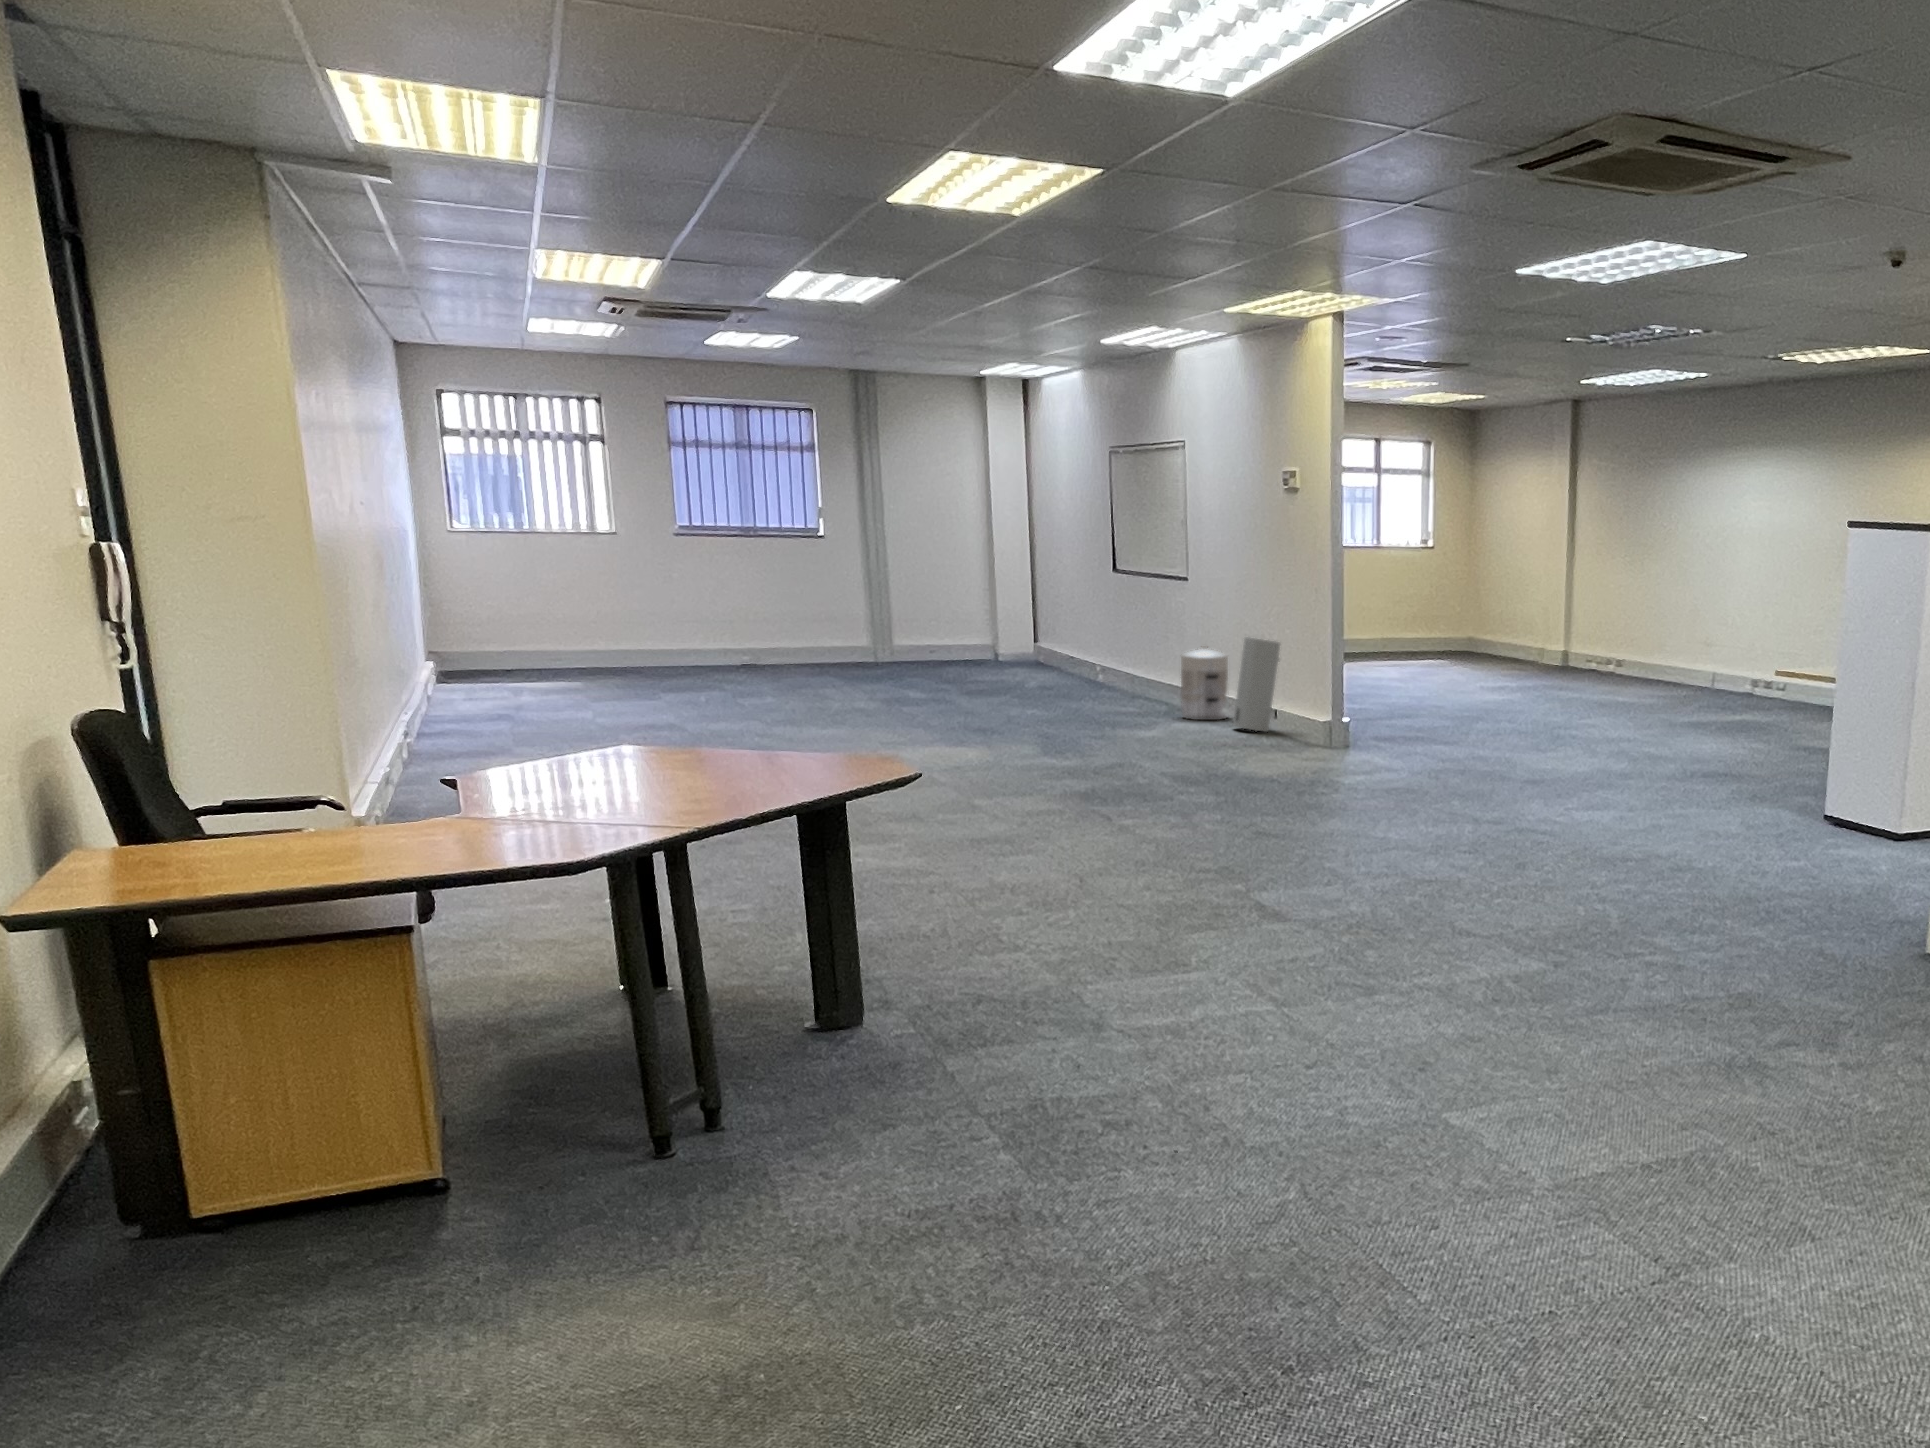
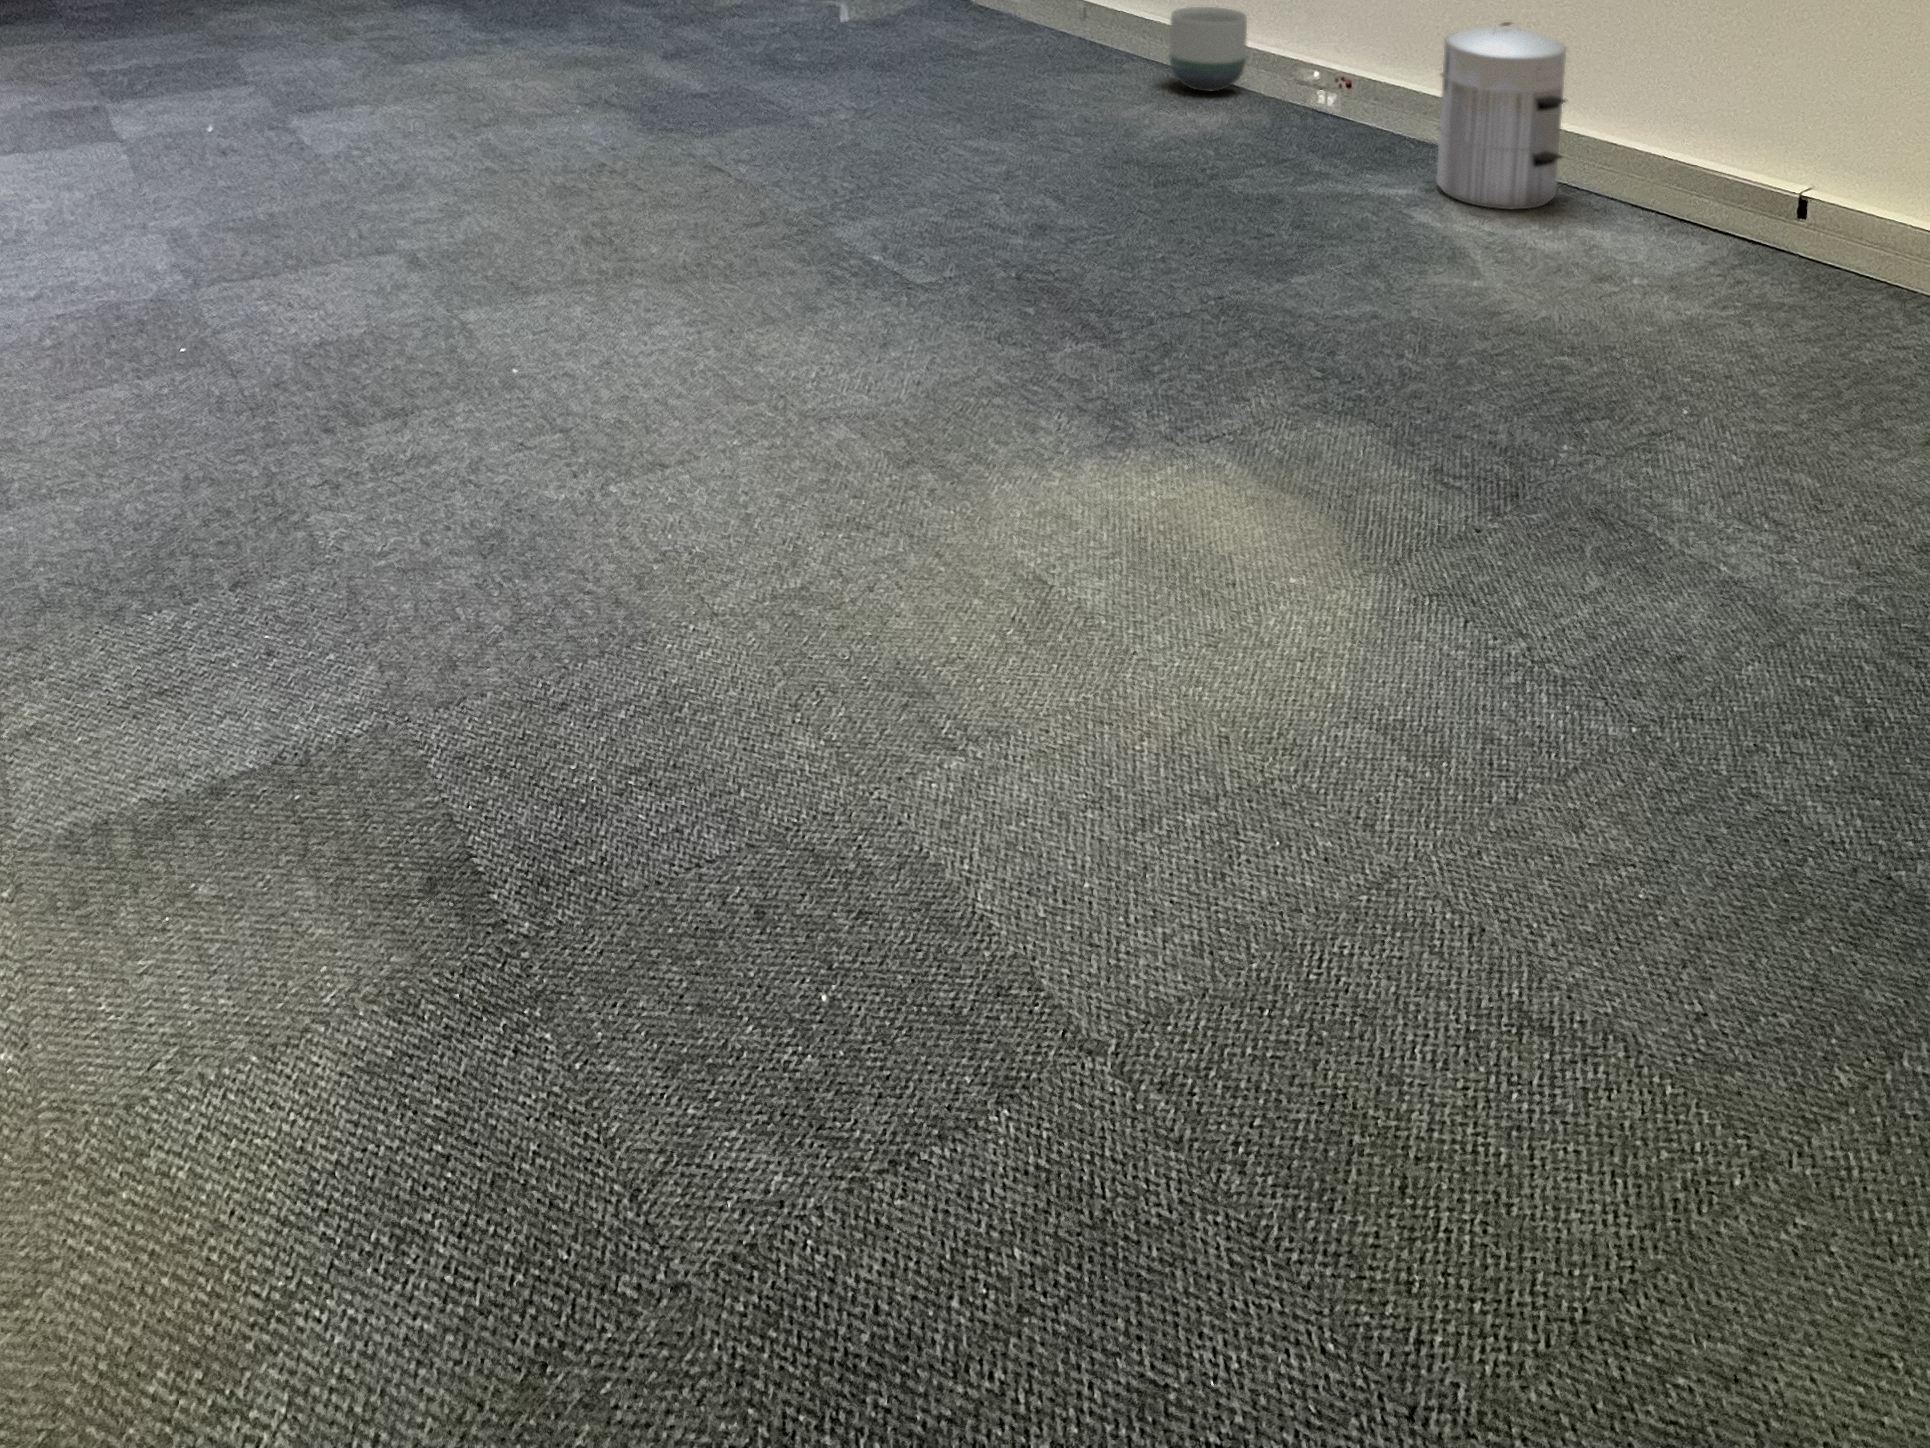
air purifier: present [1233,637,1280,731] -> none [1708,31,1889,301]
planter: none [1135,664,1170,701] -> present [1169,7,1247,91]

